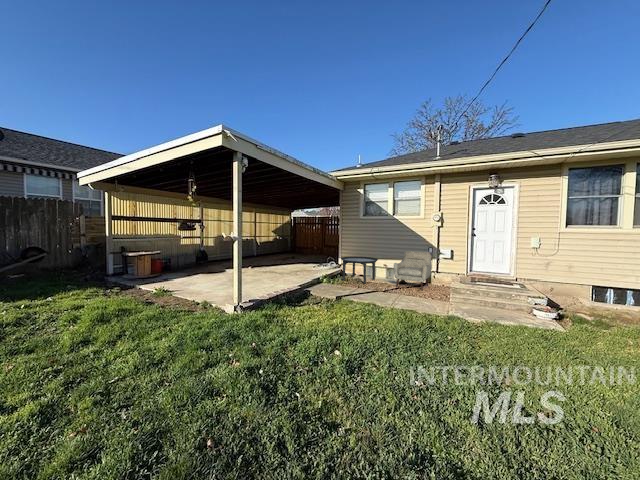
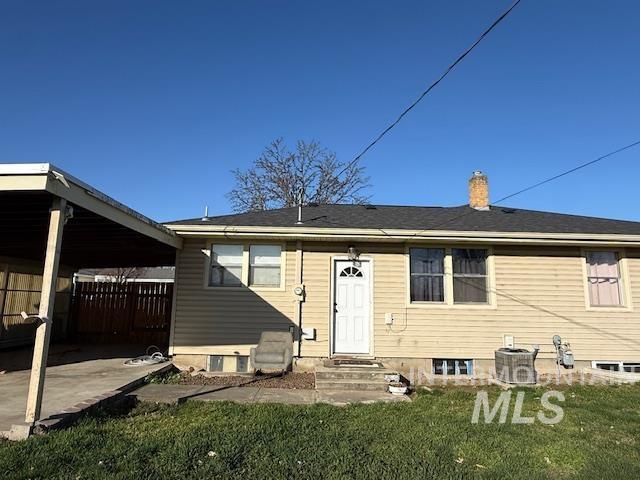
round table: present [341,256,378,284] -> none [176,342,229,379]

